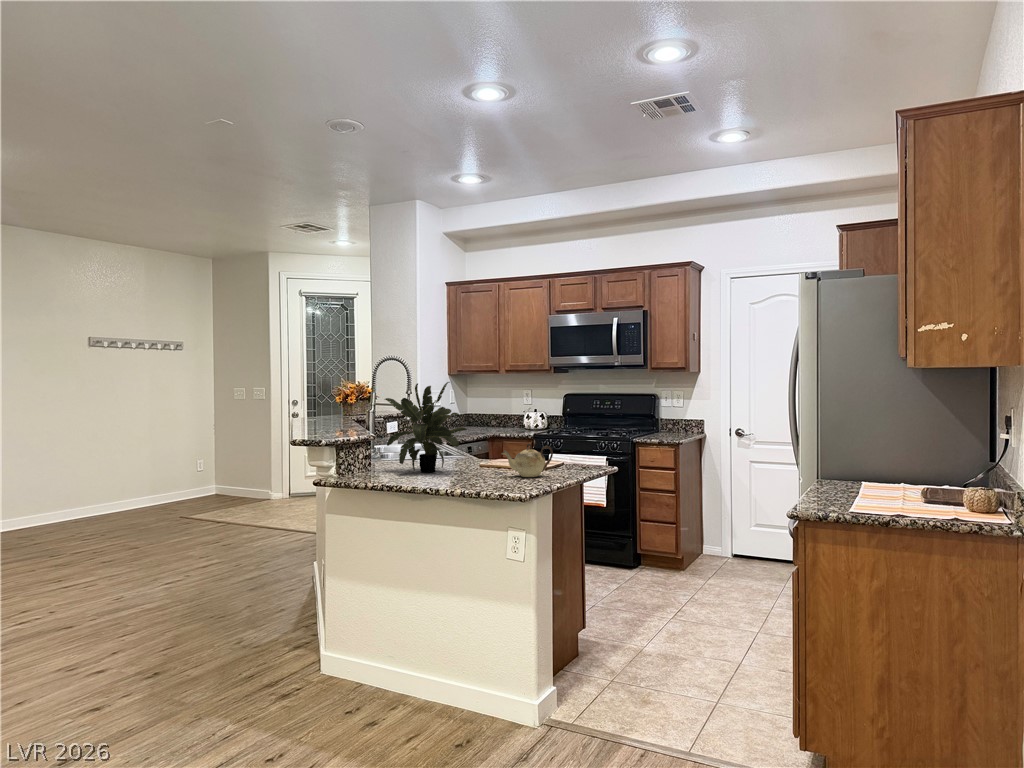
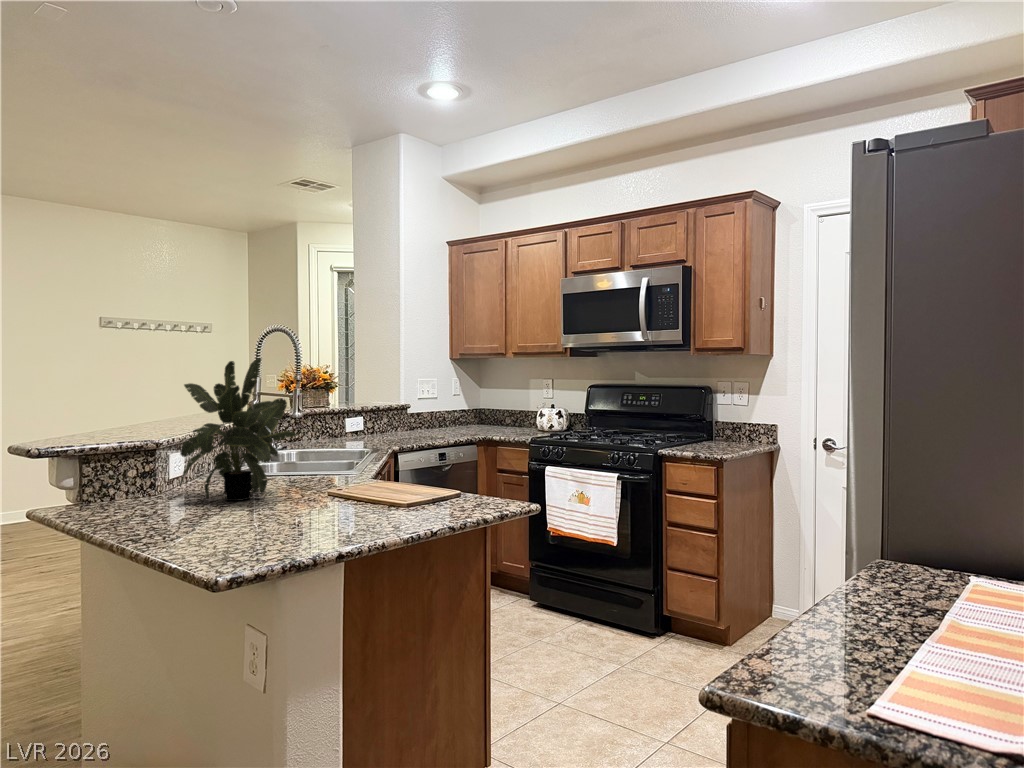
teapot: present [501,444,553,477] -> none [316,462,401,520]

